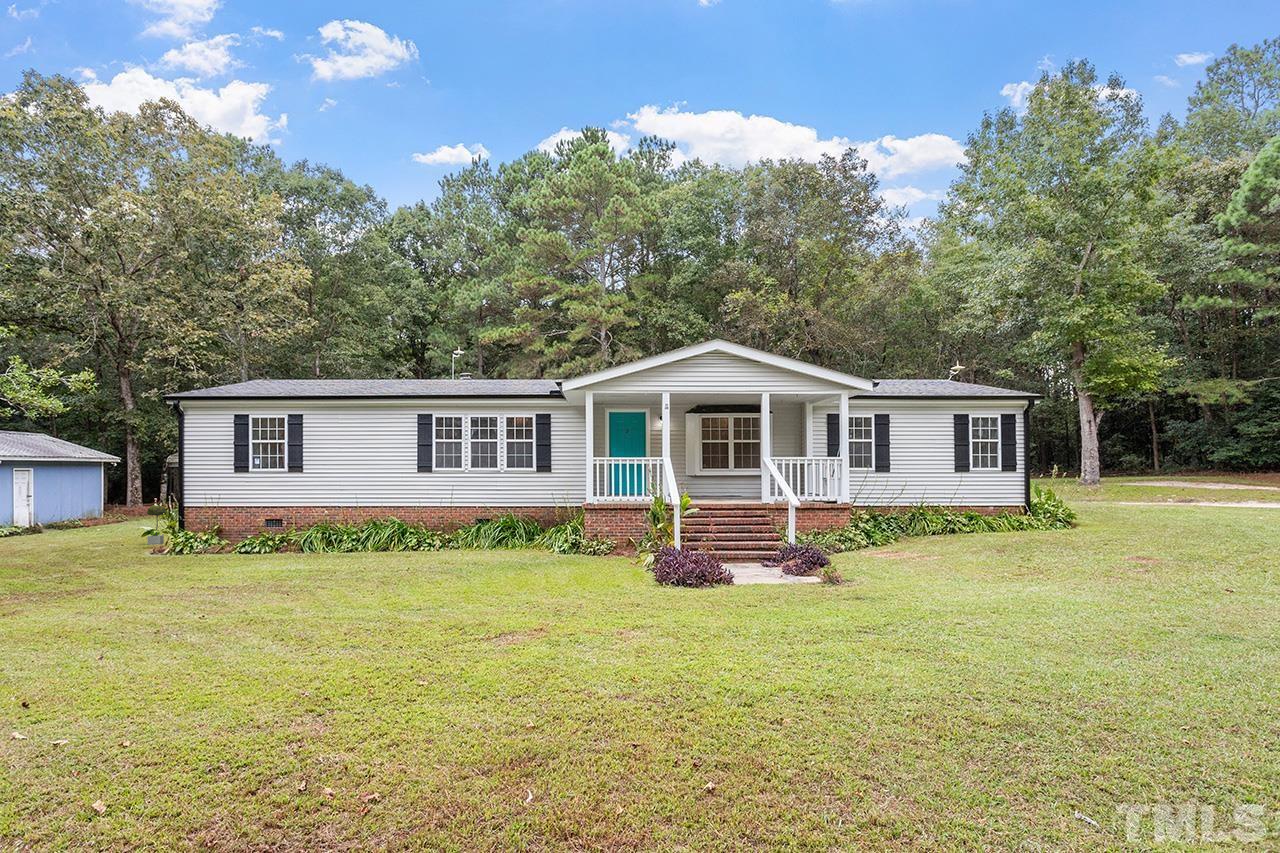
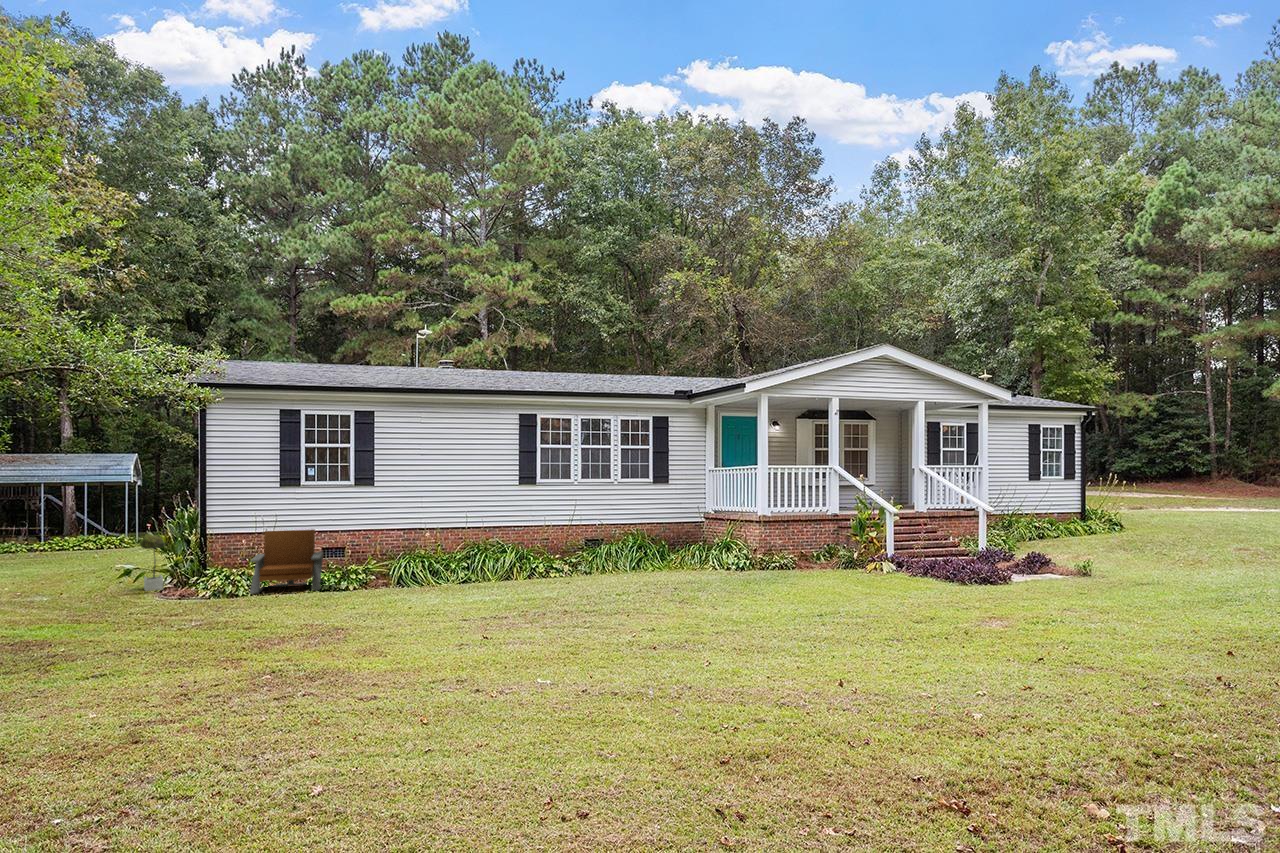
lounge chair: none [188,503,258,548] -> present [250,529,323,594]

